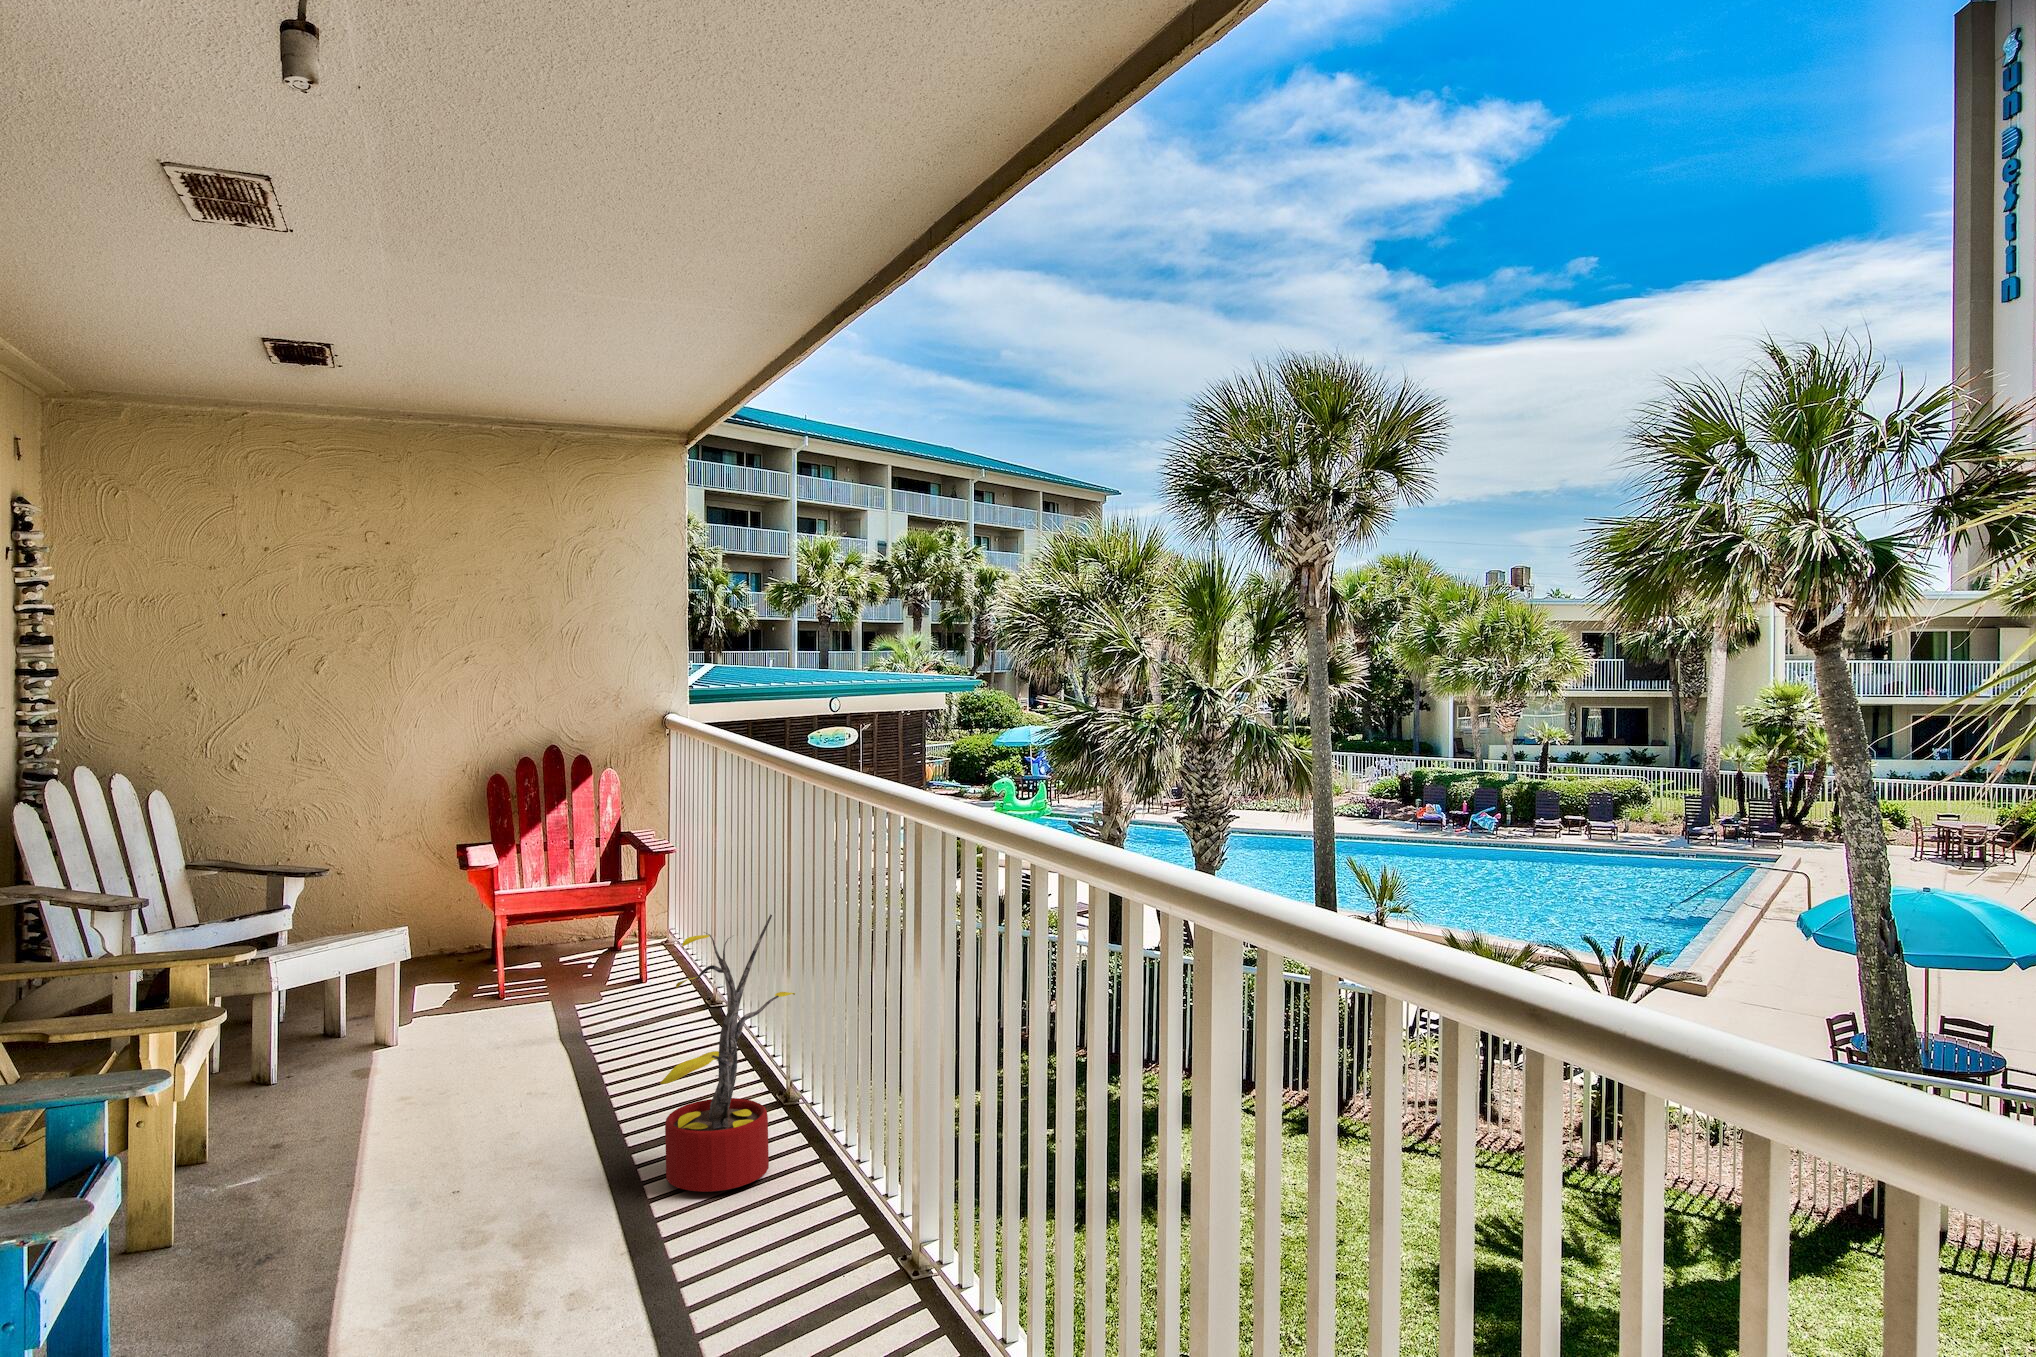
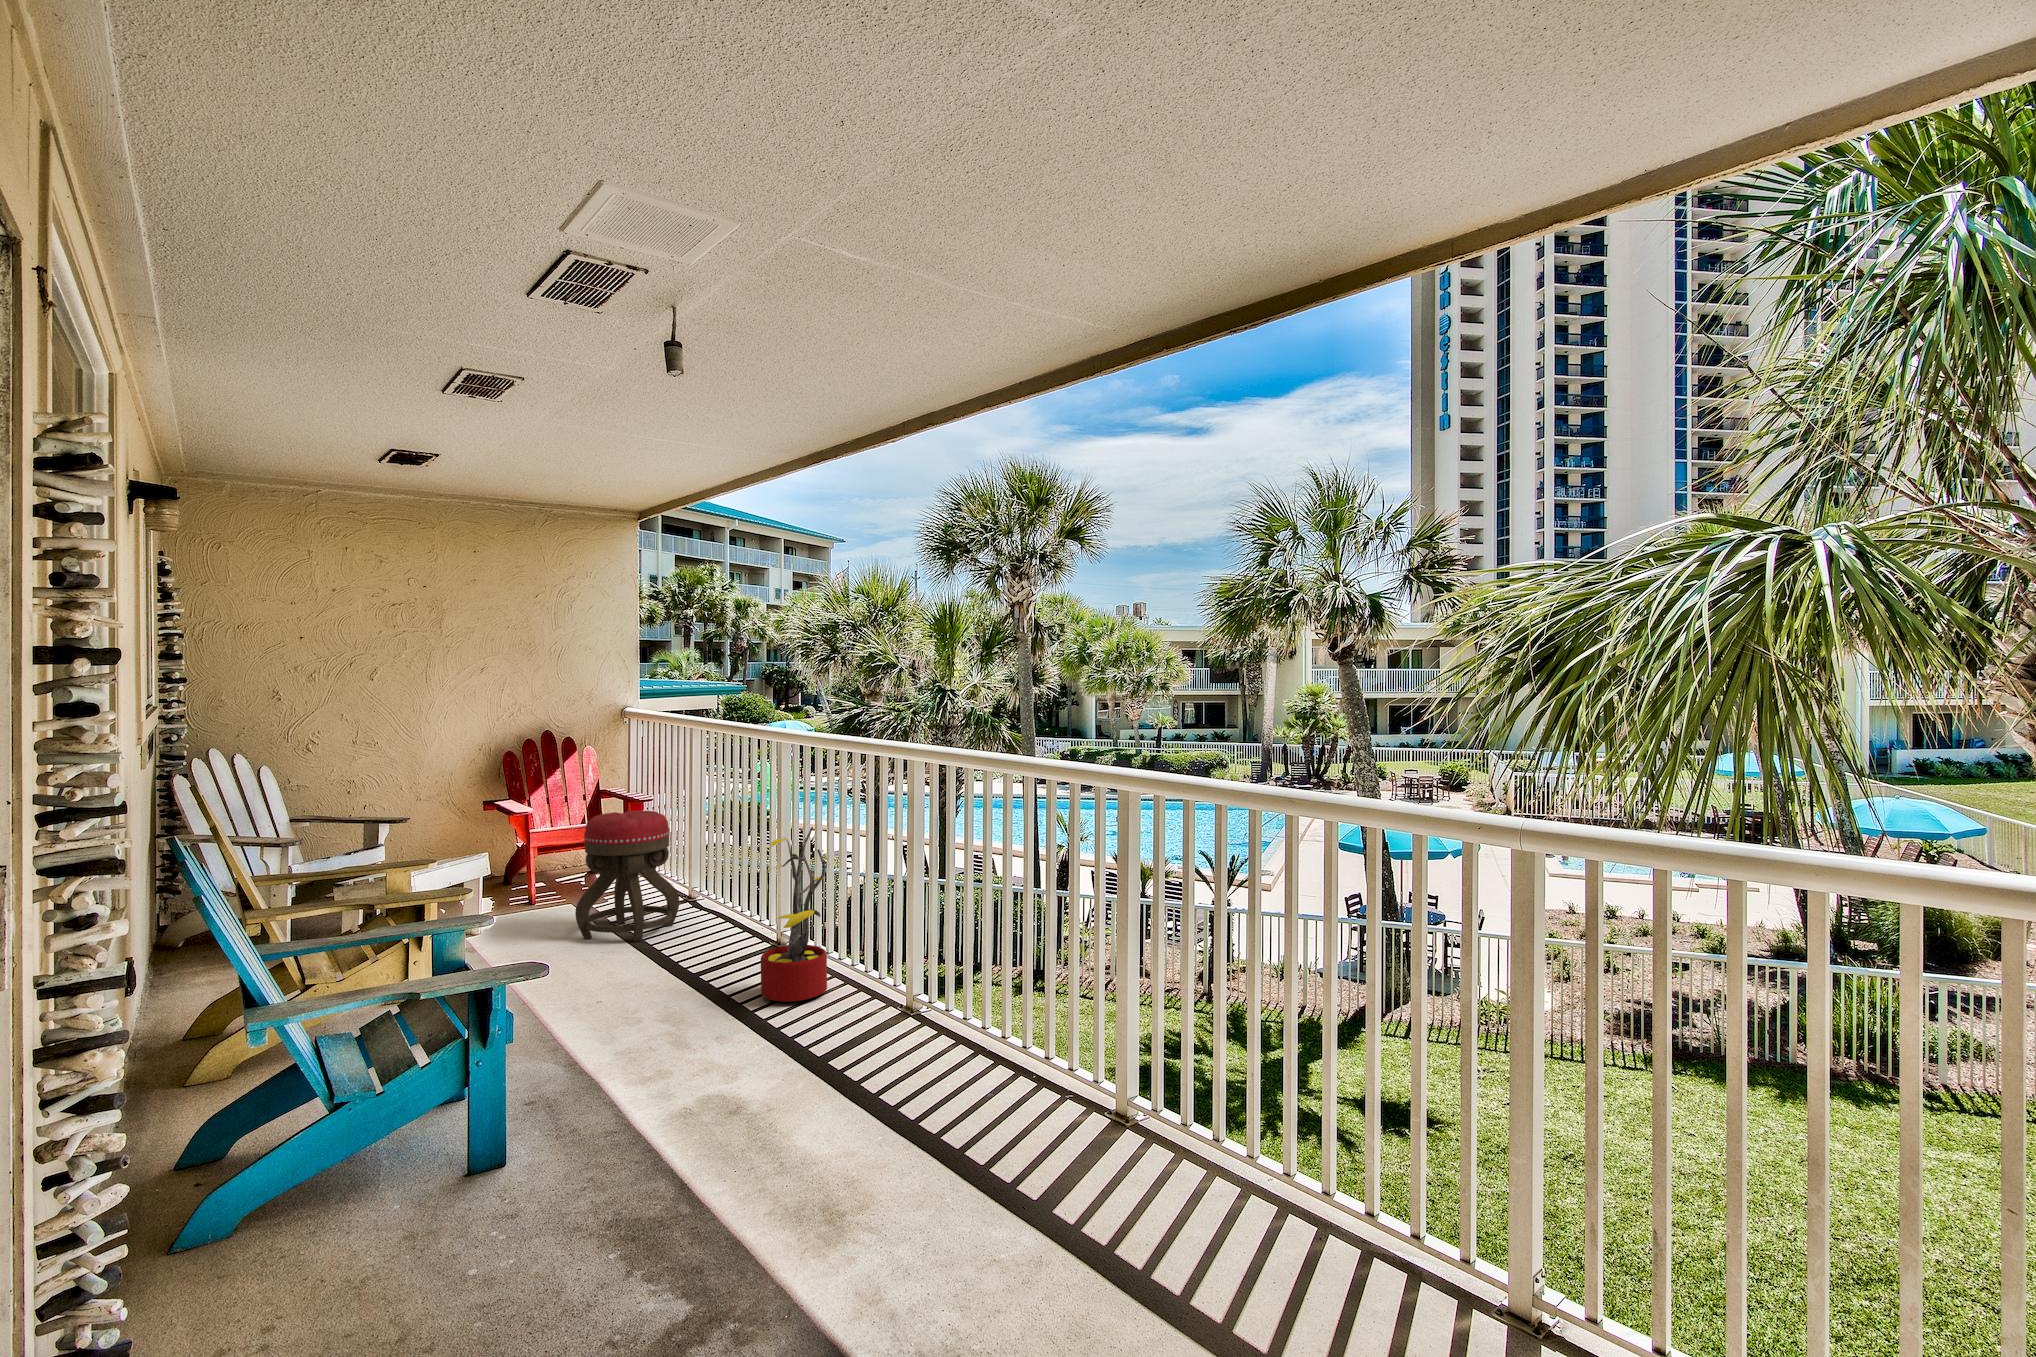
ottoman: none [503,871,649,1061] -> present [575,811,679,942]

